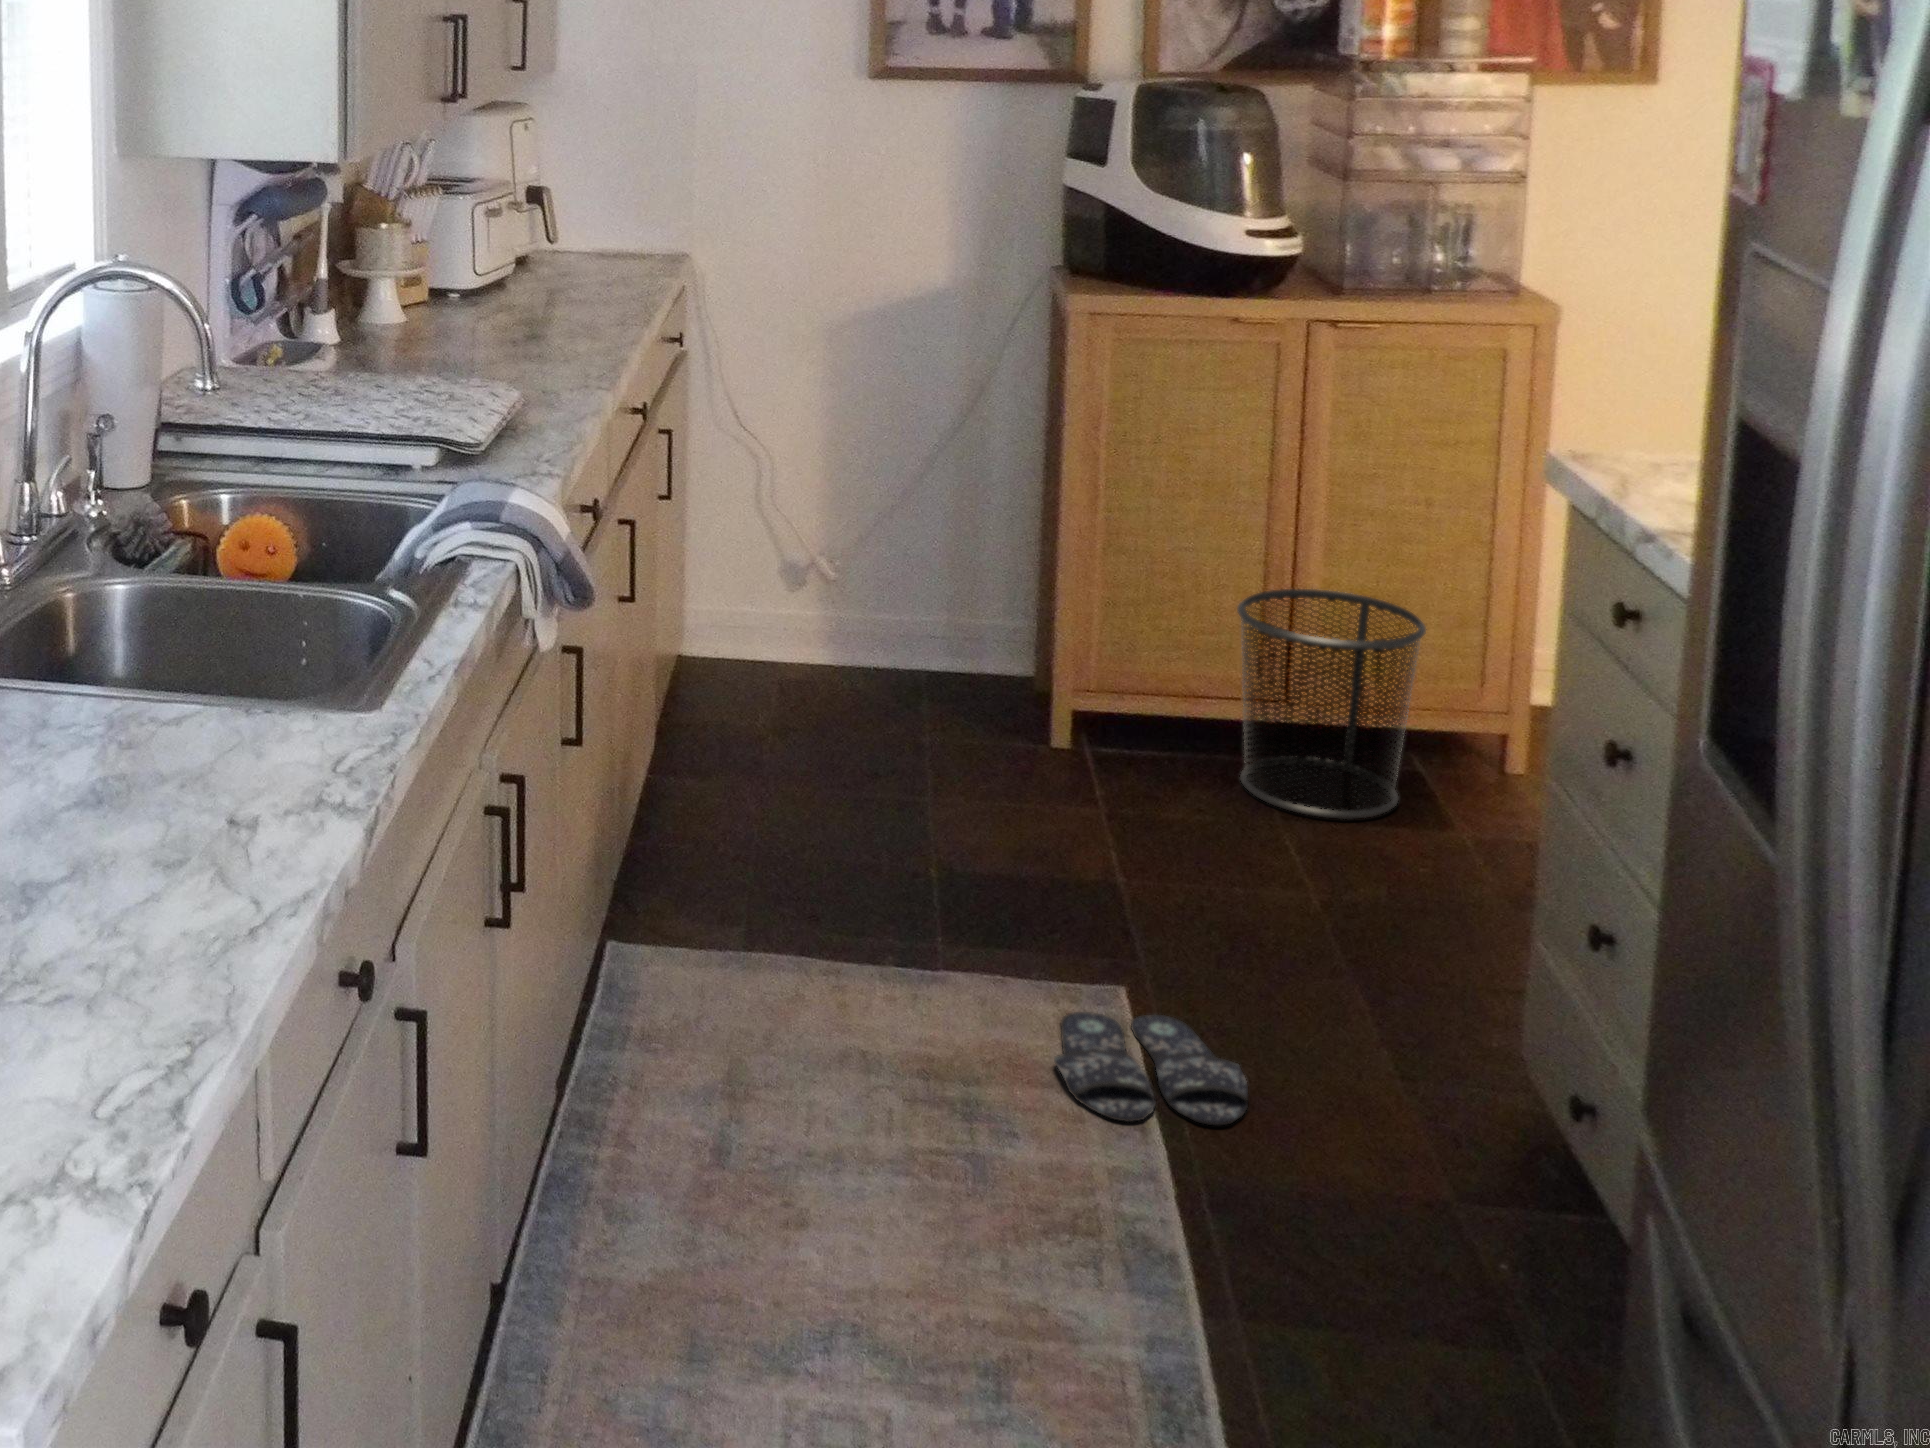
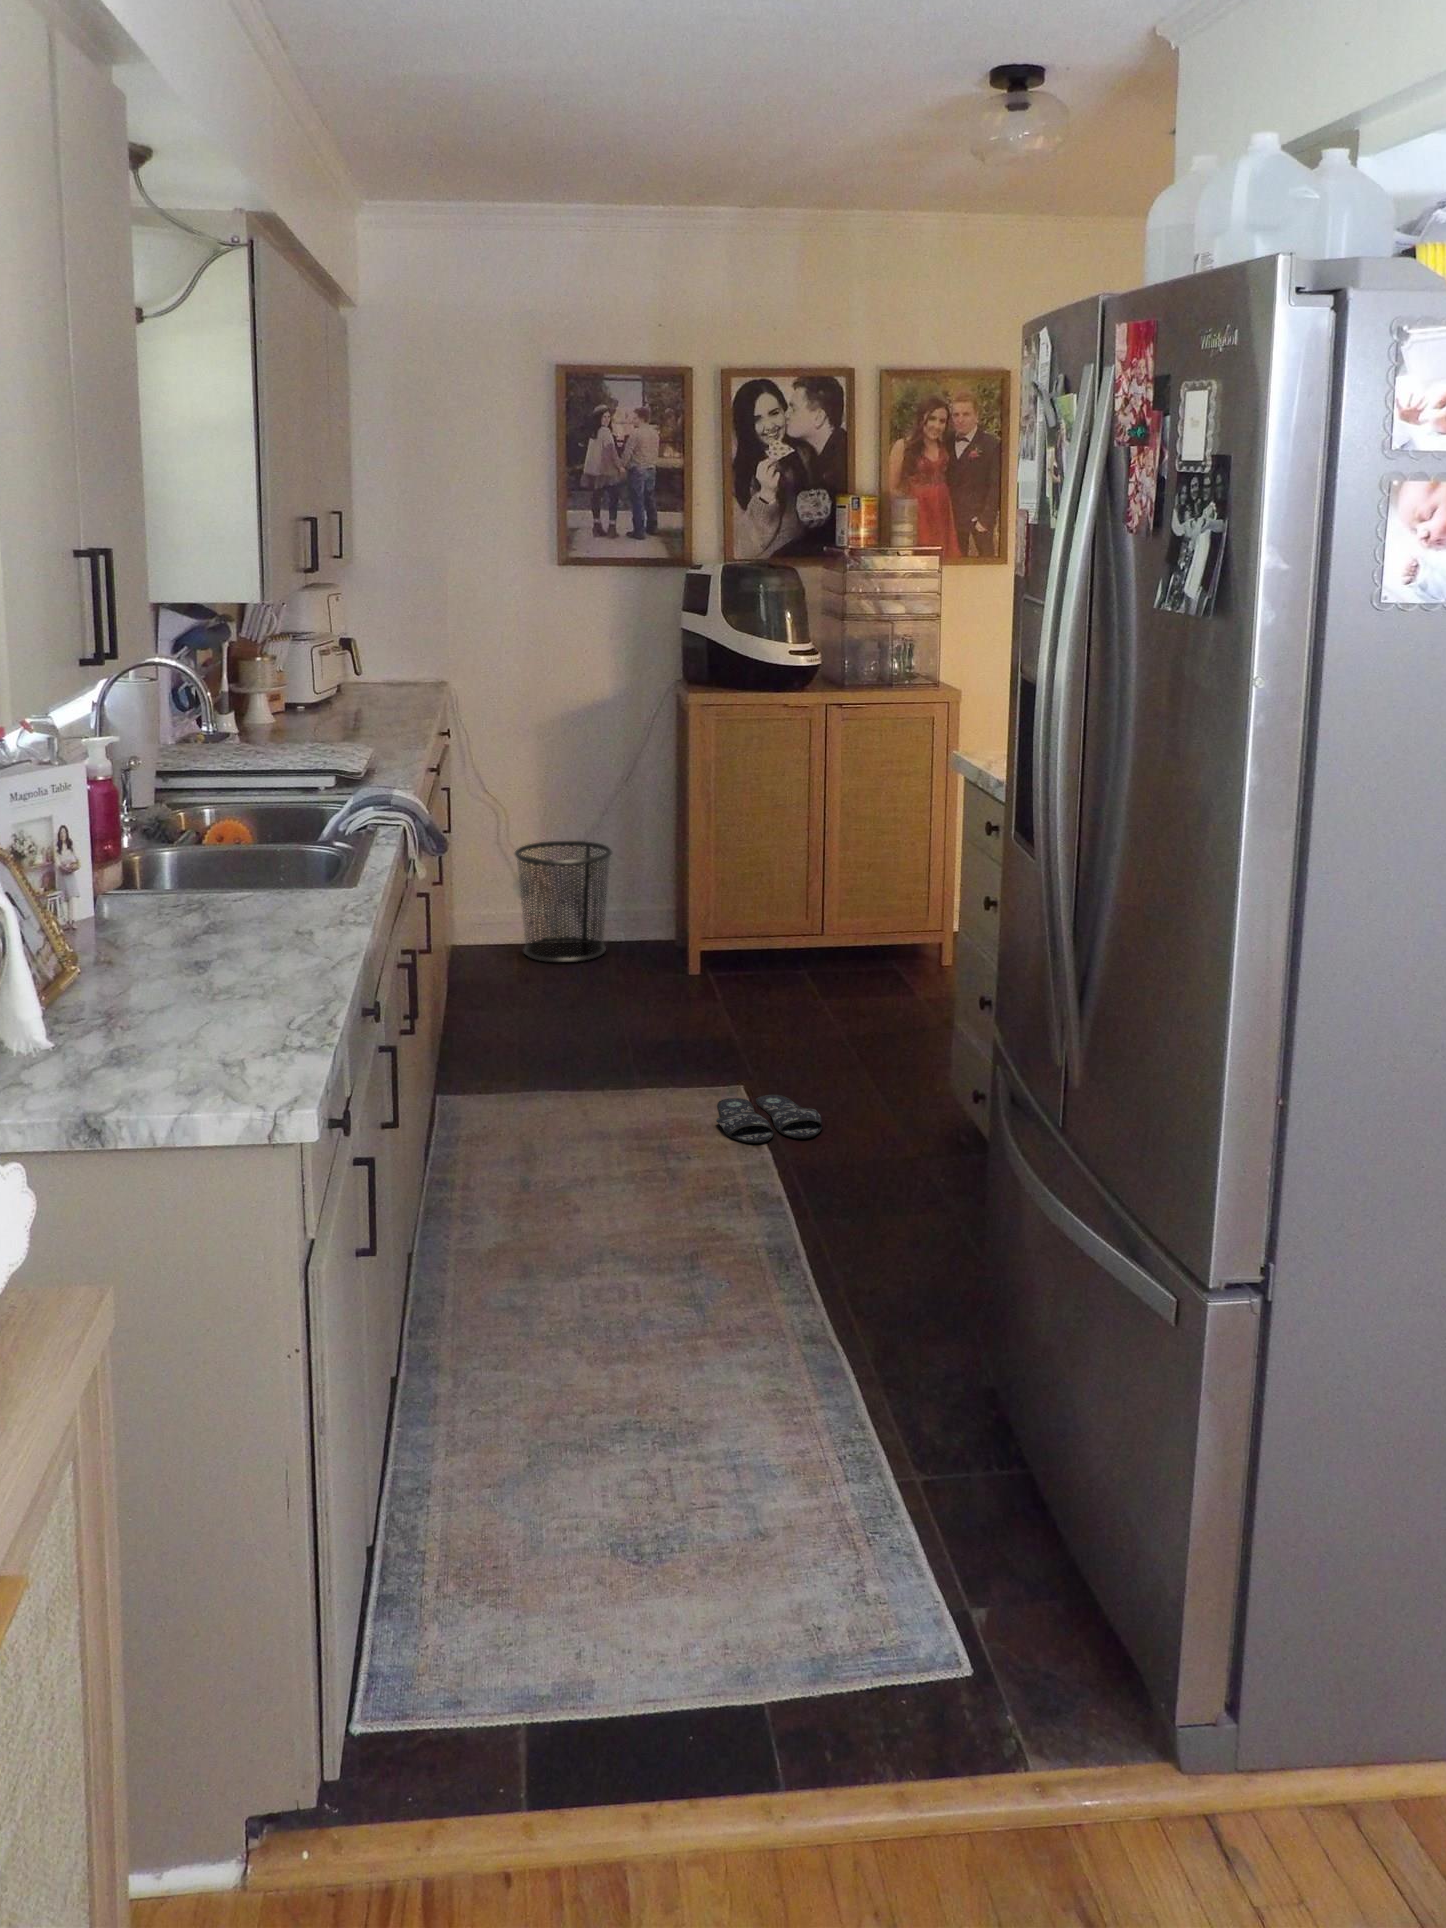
waste bin: present [1237,589,1426,819] -> present [515,841,612,963]

